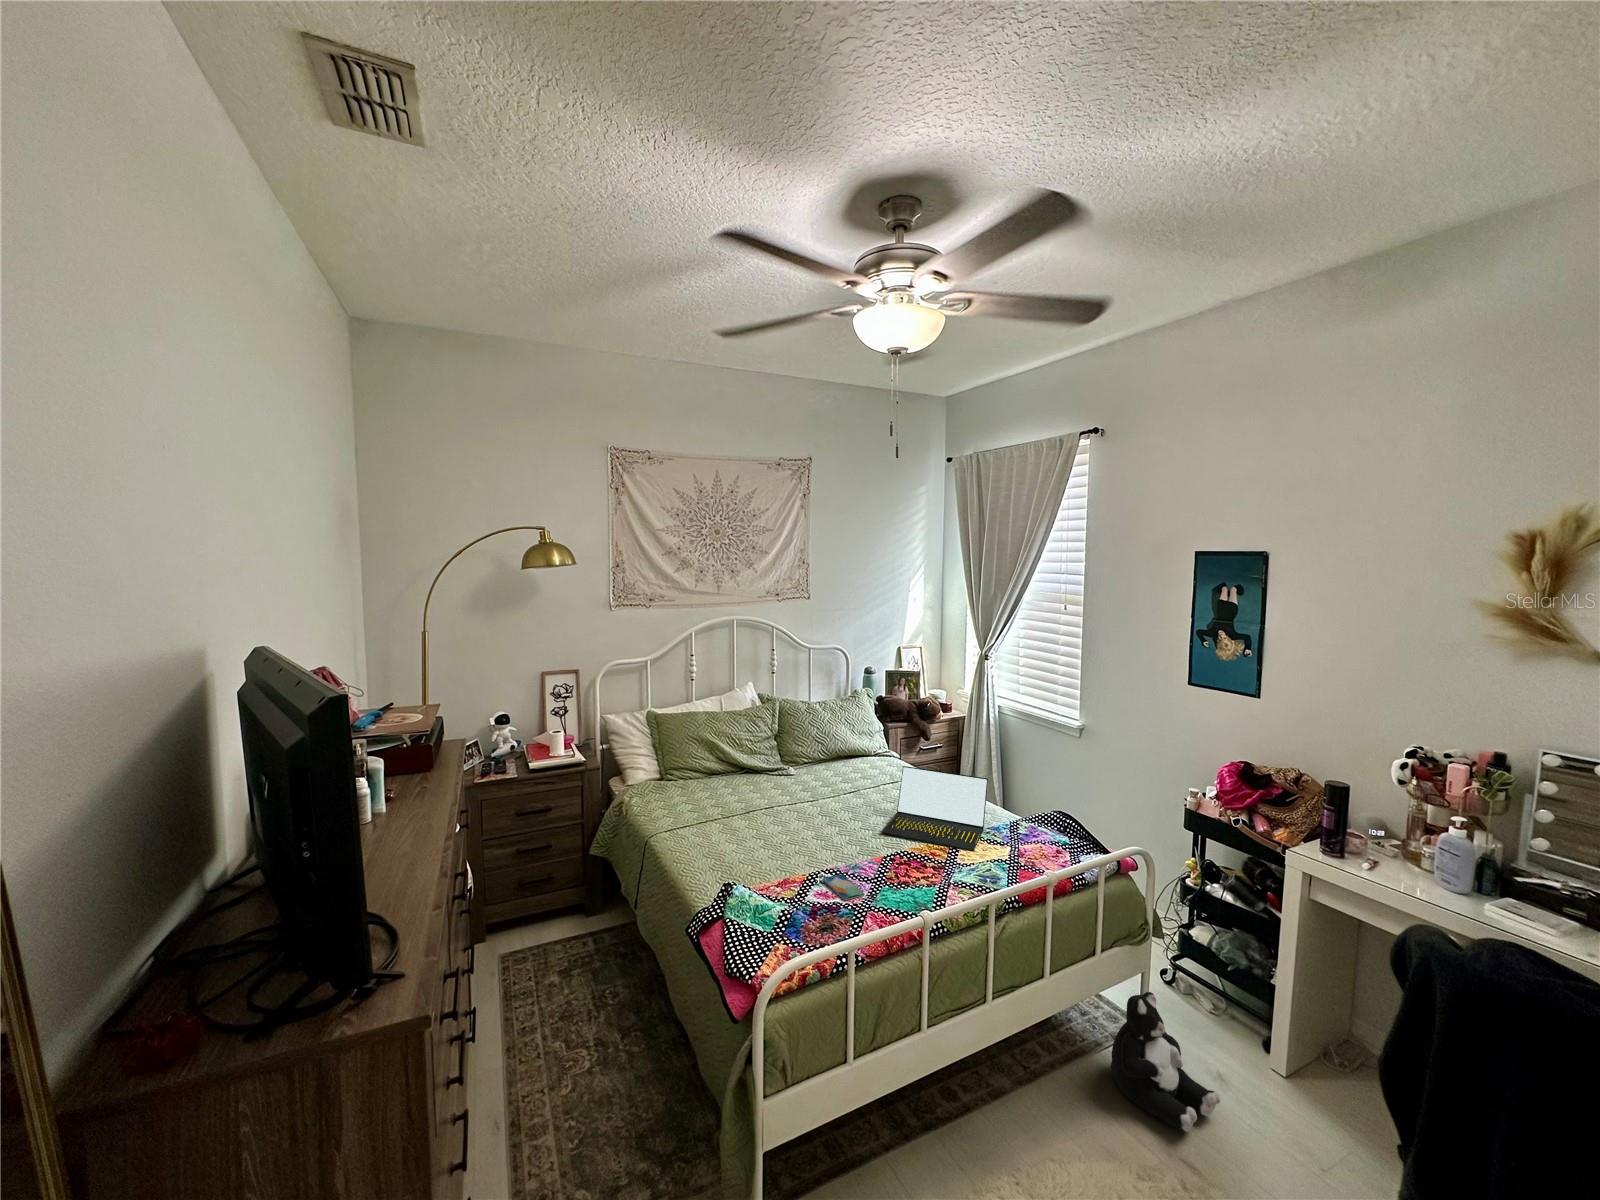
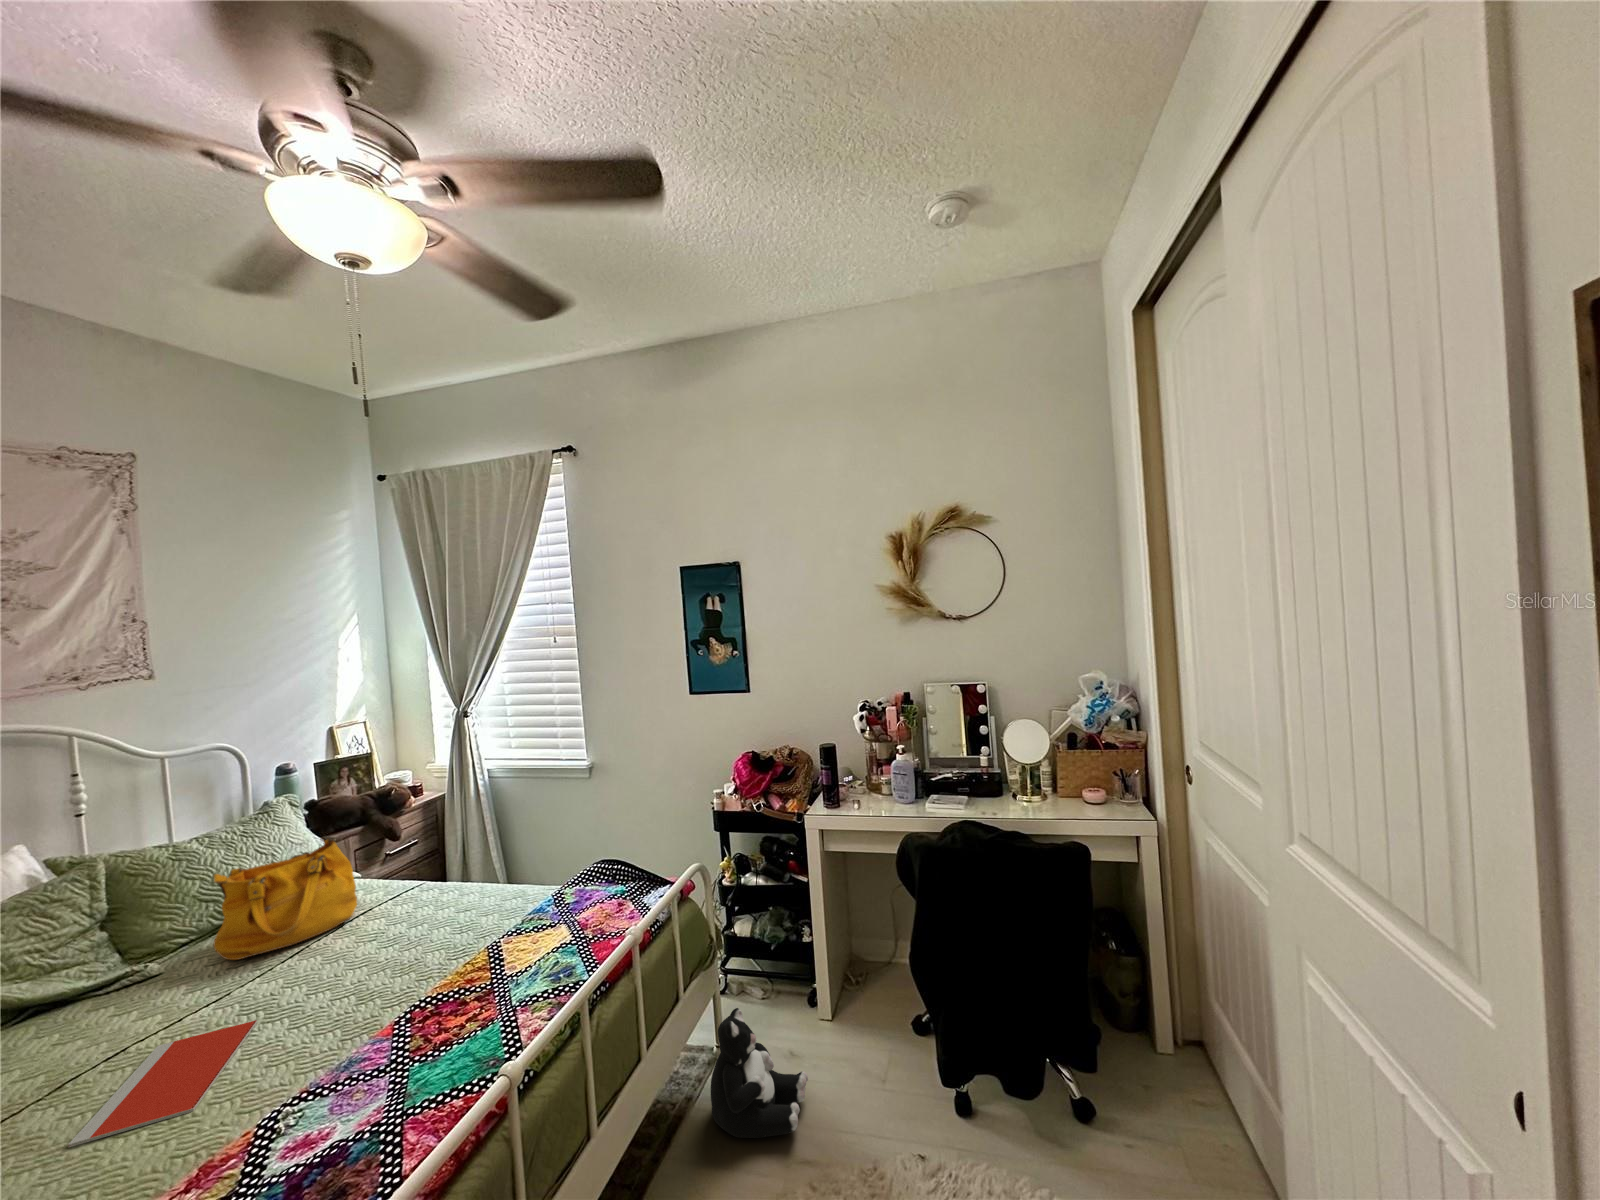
handbag: none [816,724,890,786] -> present [213,837,357,960]
laptop: present [881,766,988,851] -> none [375,852,523,991]
notebook: none [746,812,825,852] -> present [68,1020,257,1147]
smartphone: present [823,874,864,900] -> none [289,1090,383,1131]

